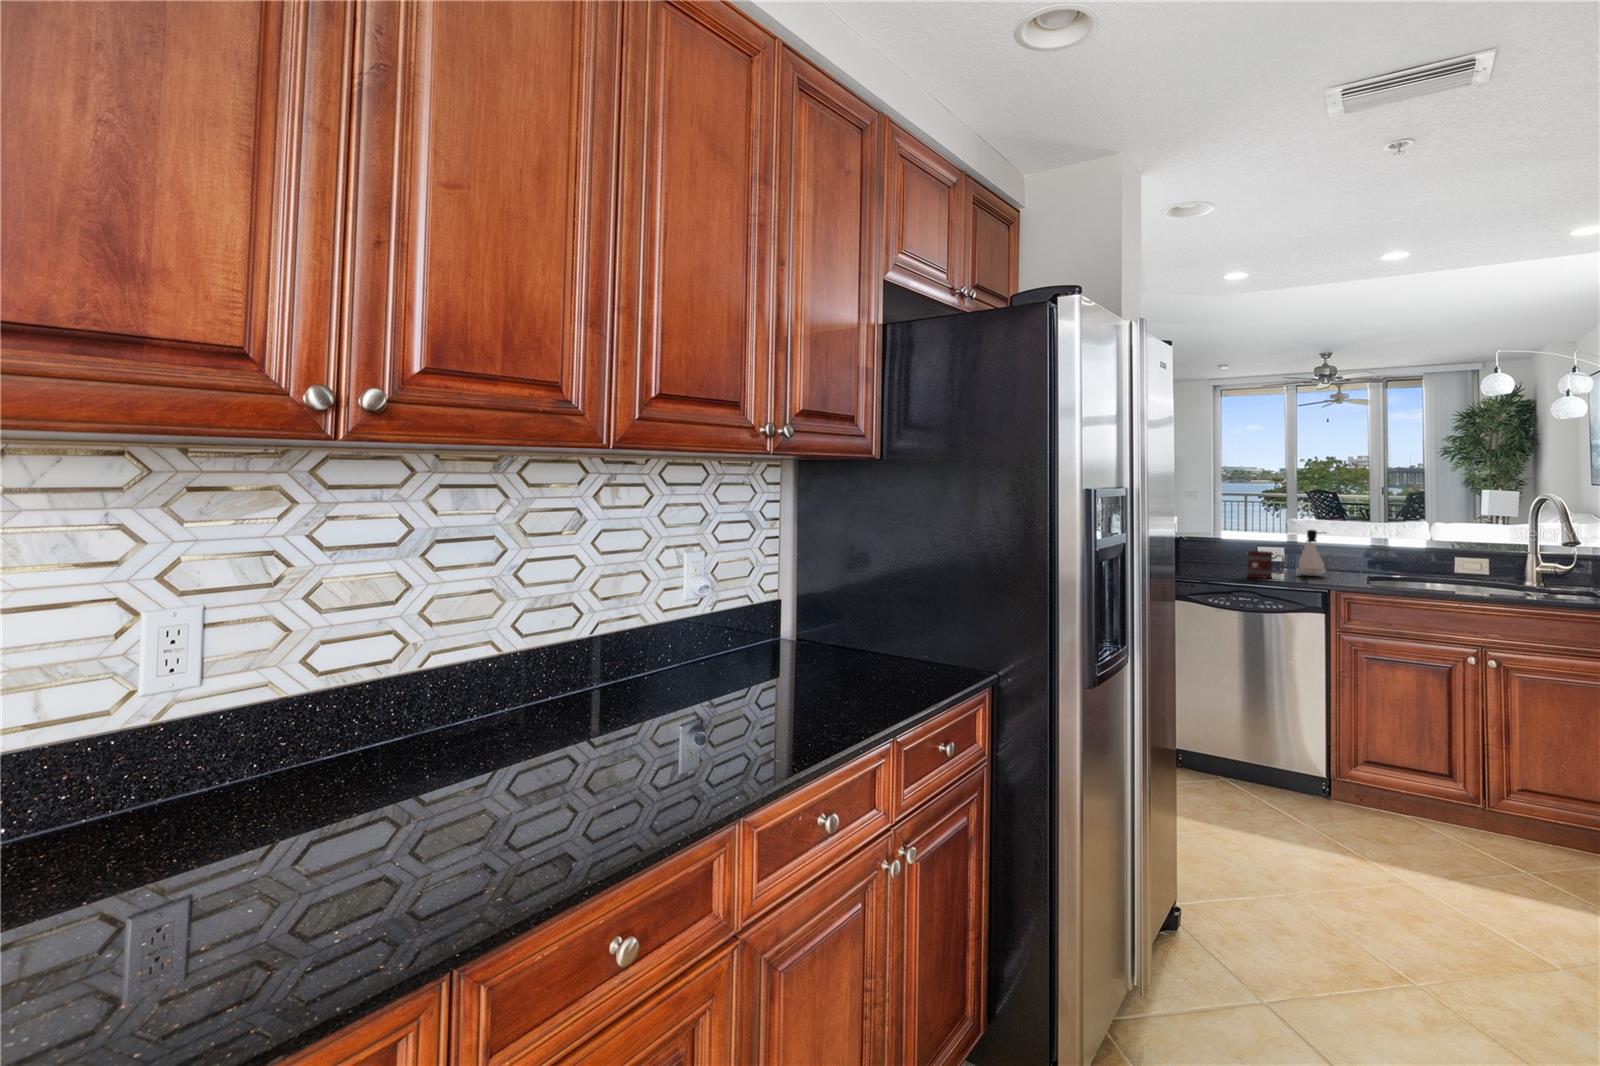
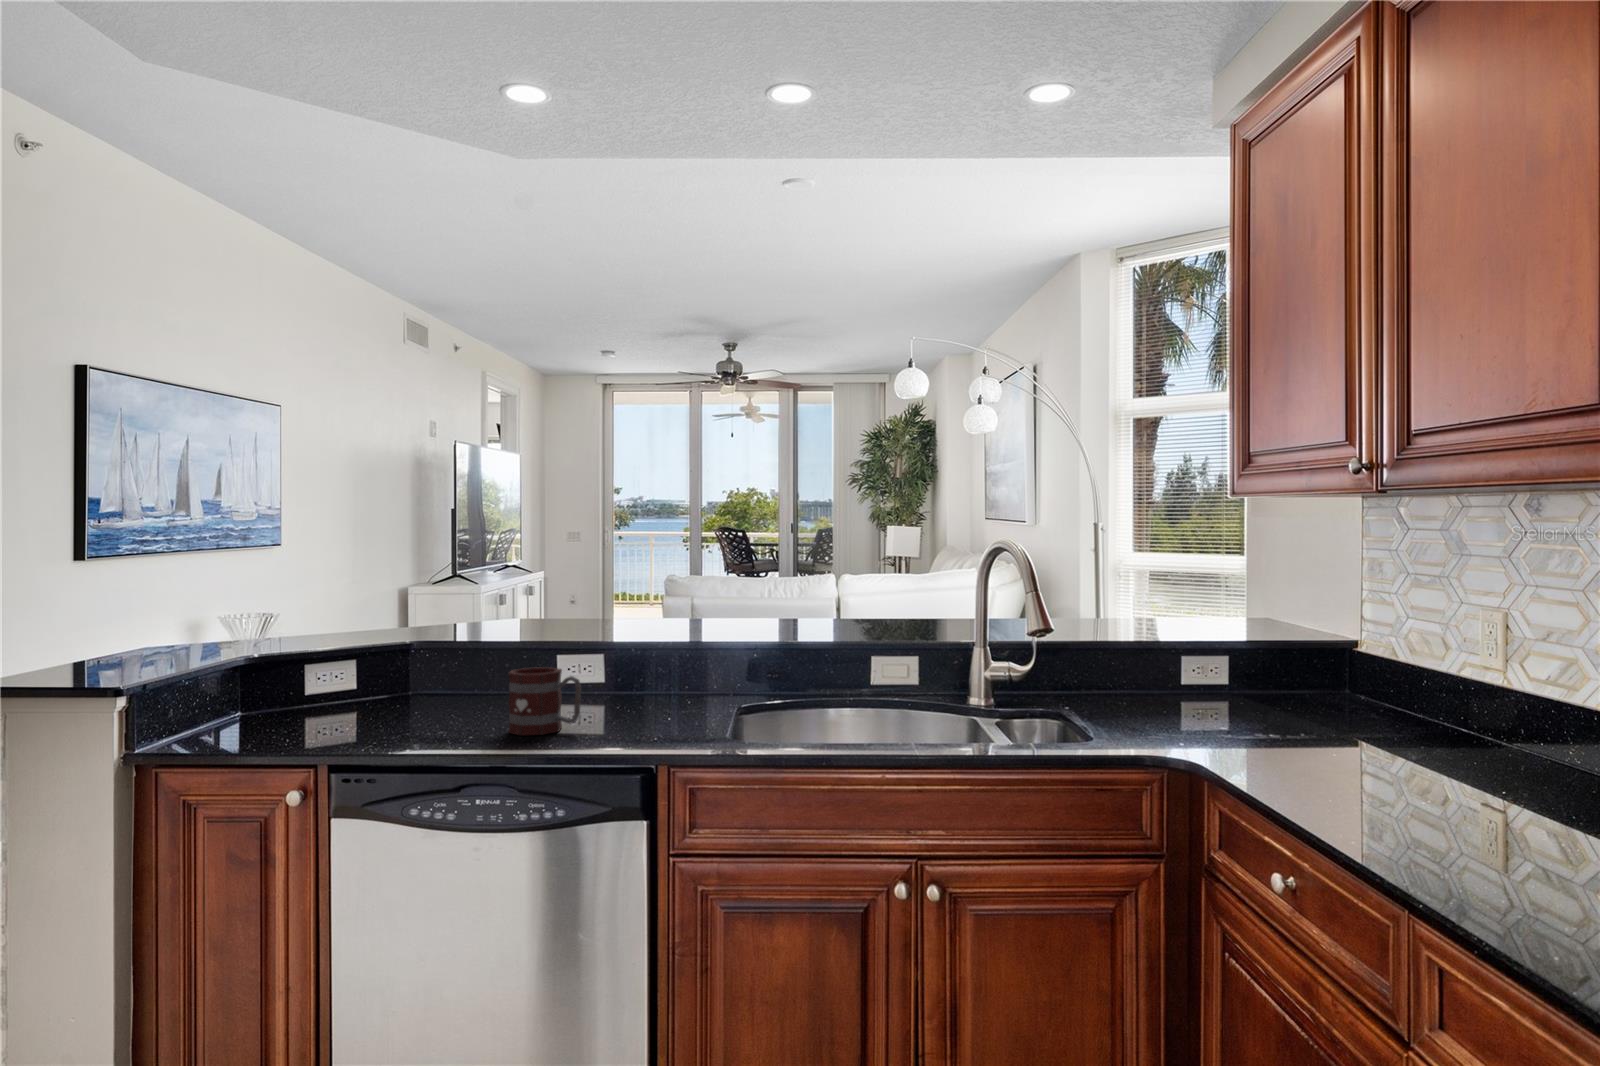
soap dispenser: present [1296,530,1326,576] -> none [617,612,670,711]

